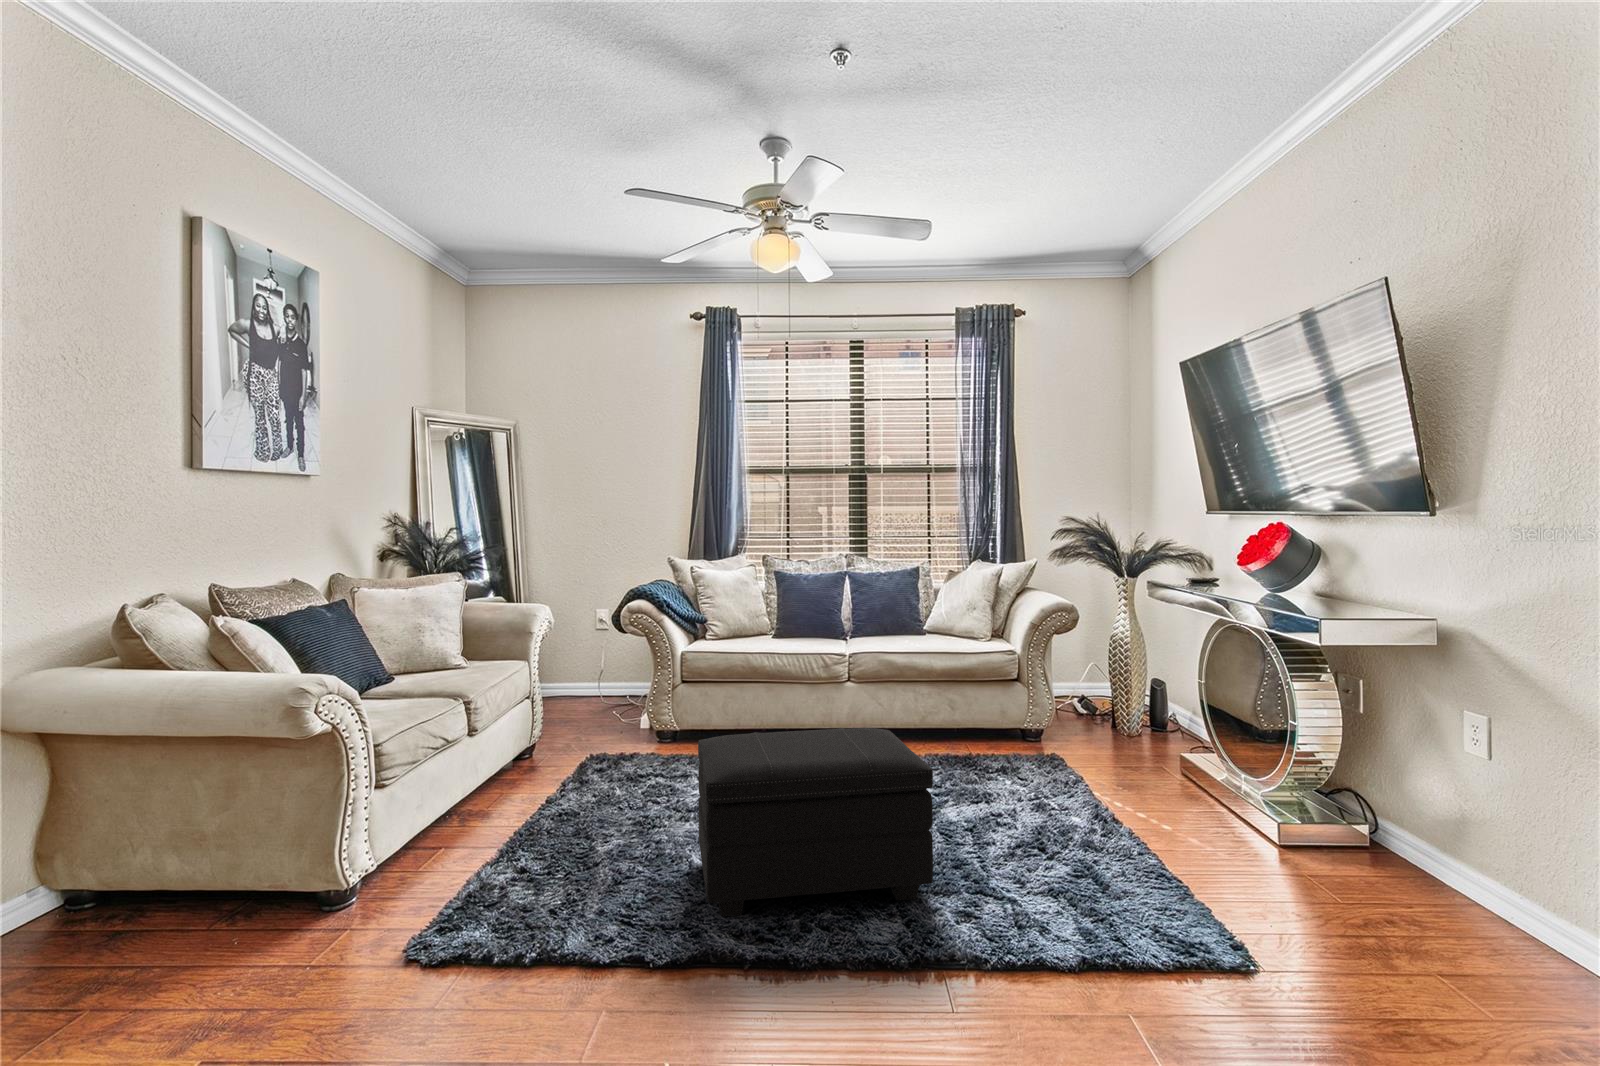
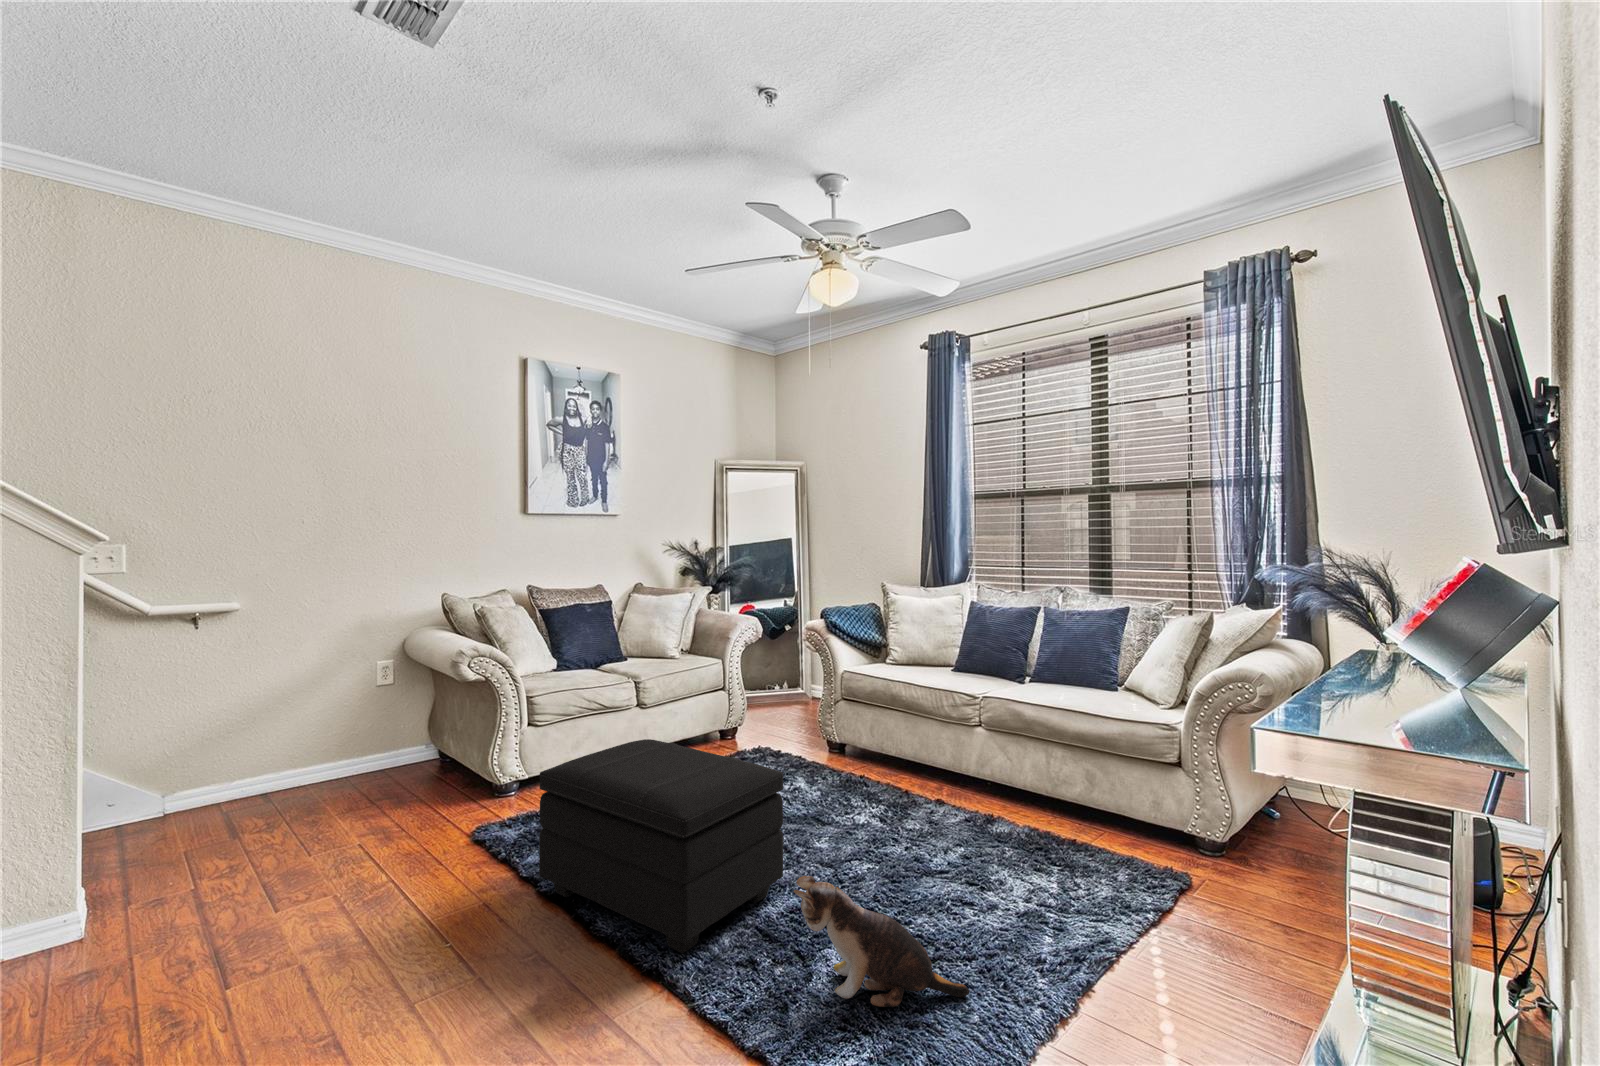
plush toy: none [997,790,1091,871] -> present [794,876,969,1007]

